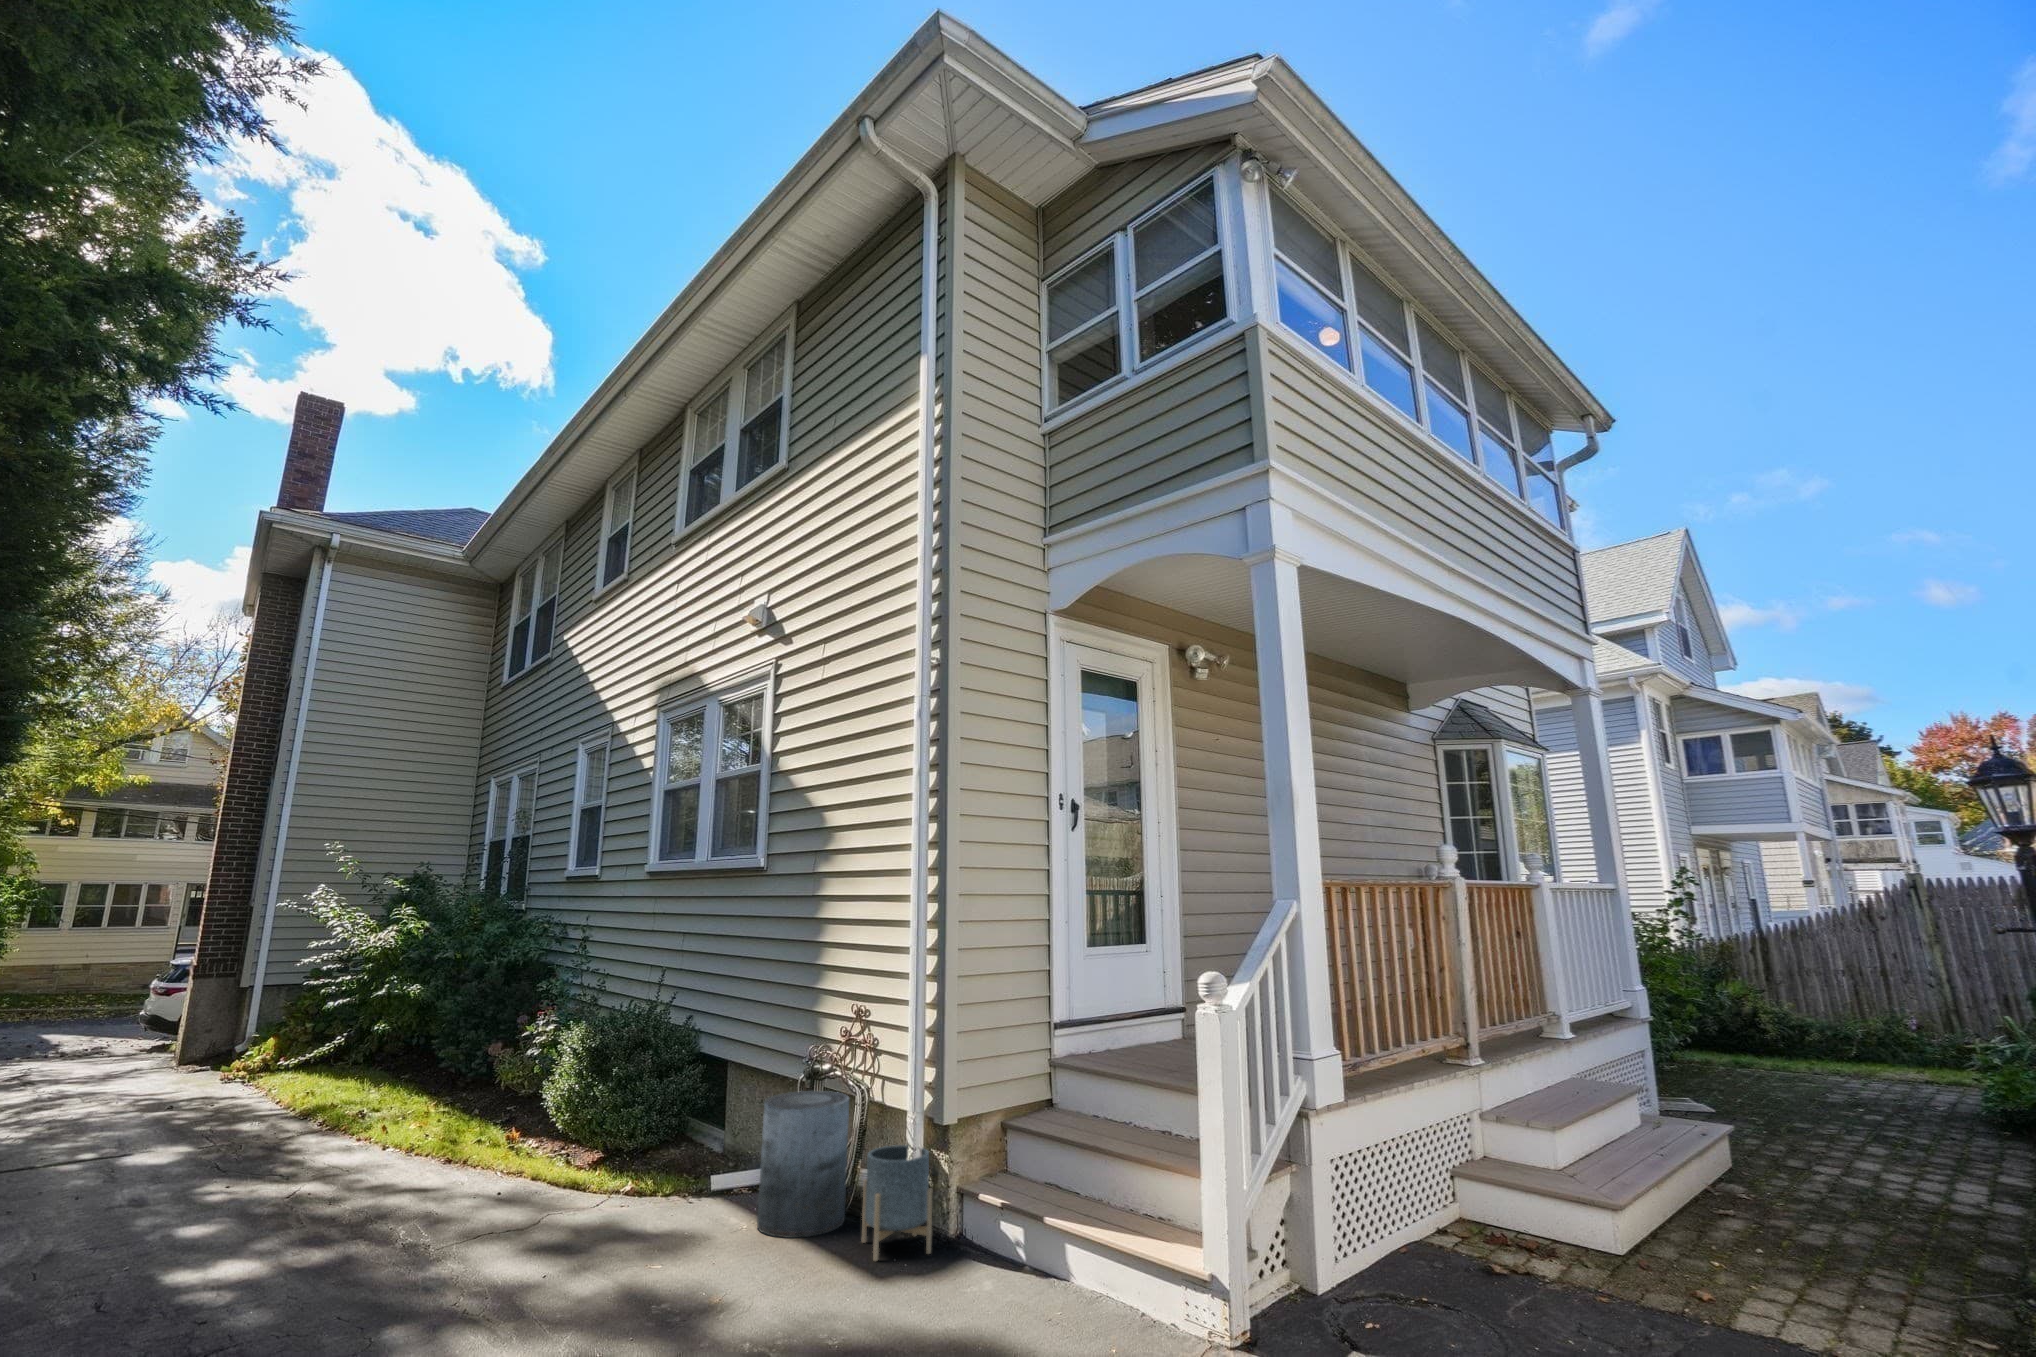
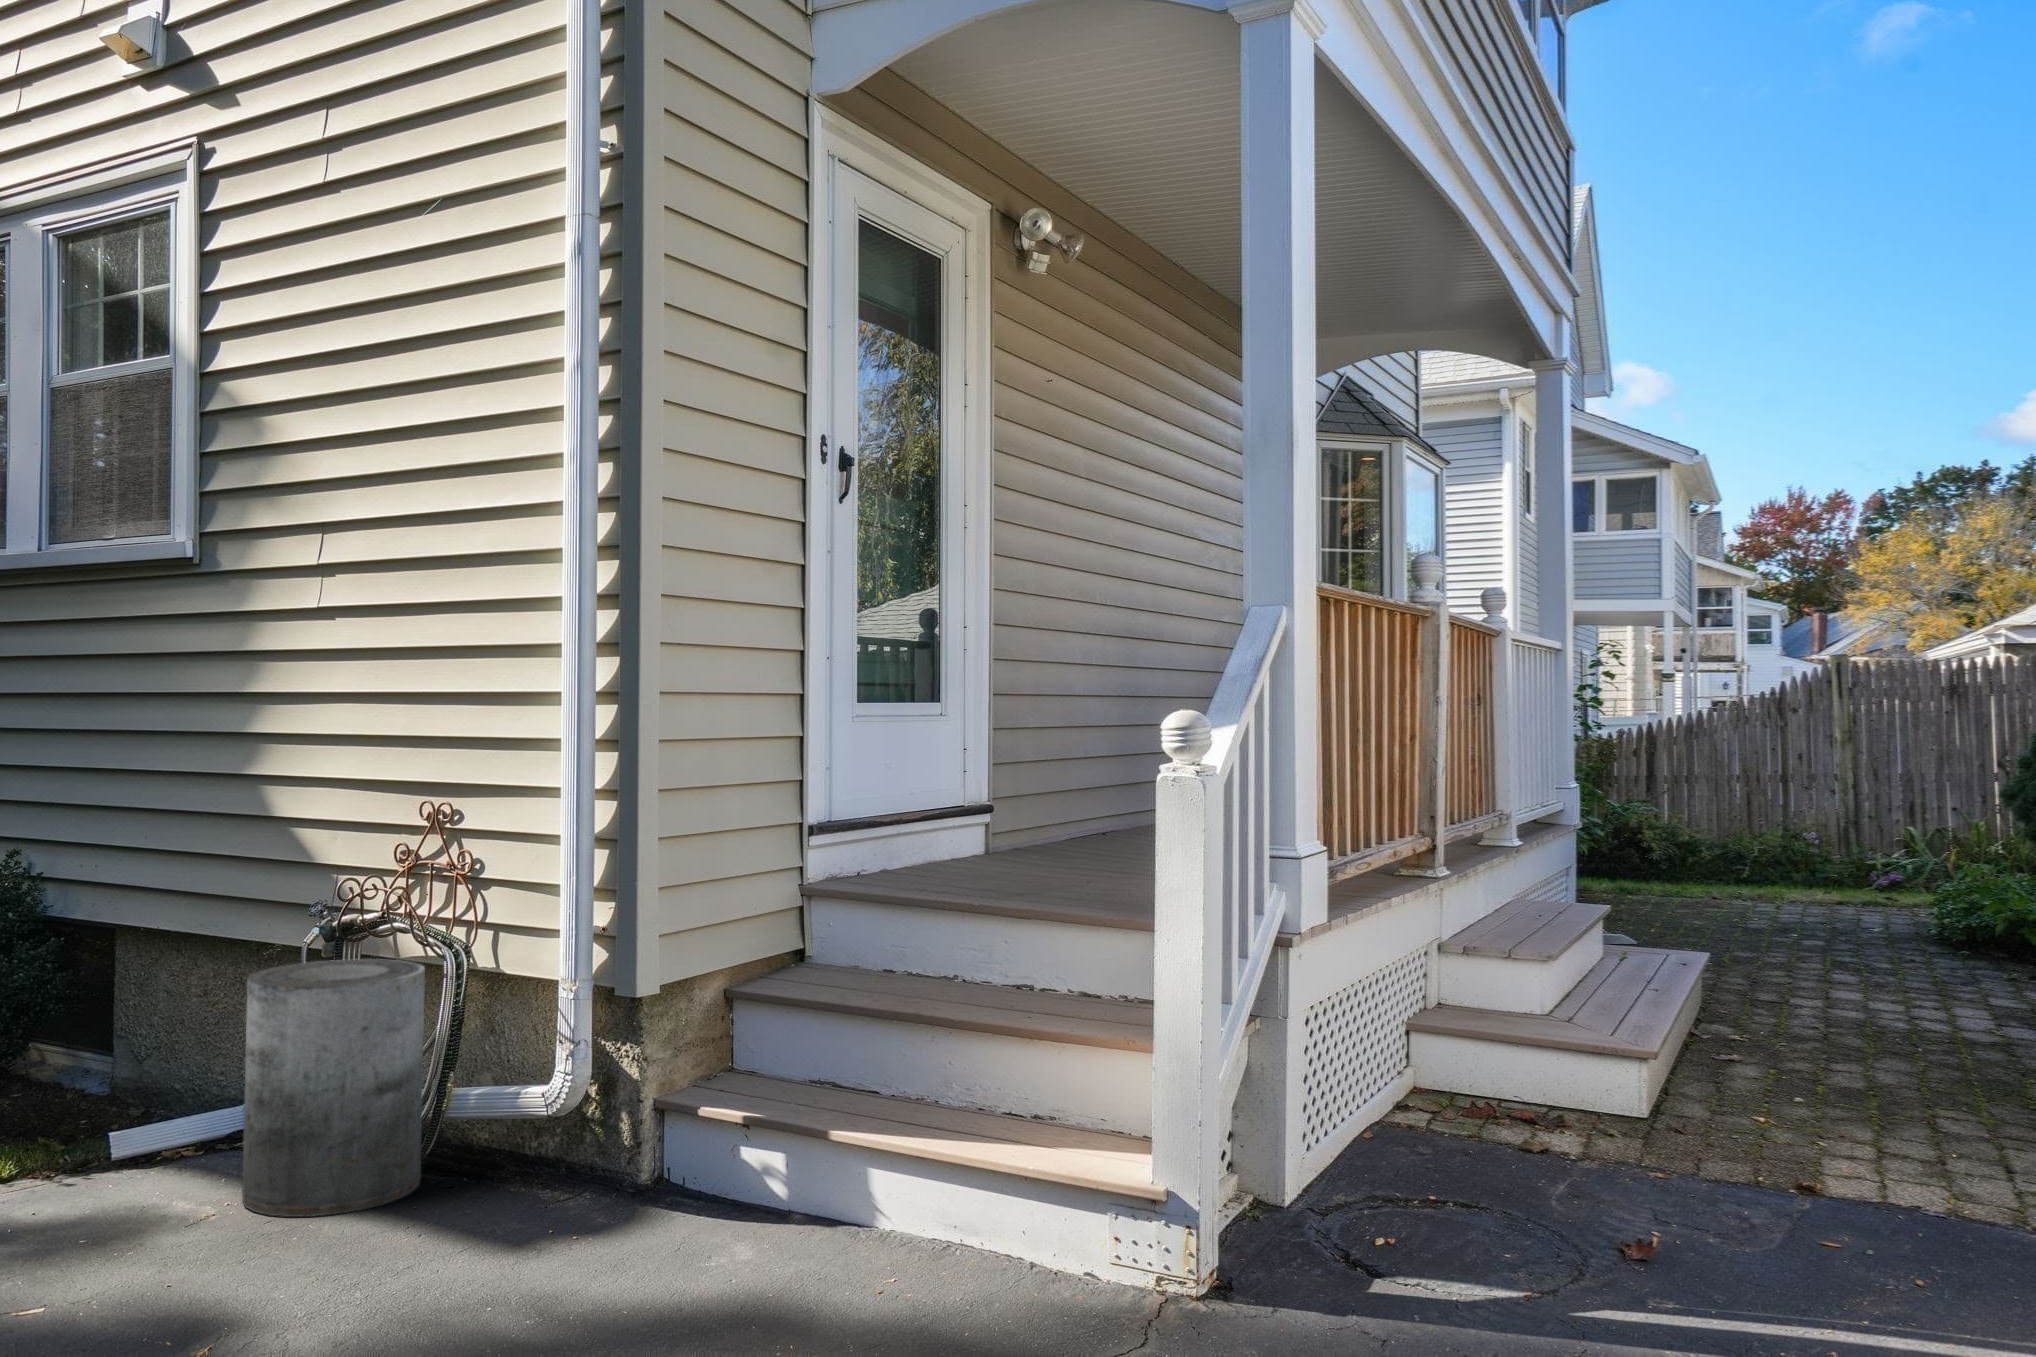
planter: present [862,1145,932,1261] -> none [471,1040,615,1237]

